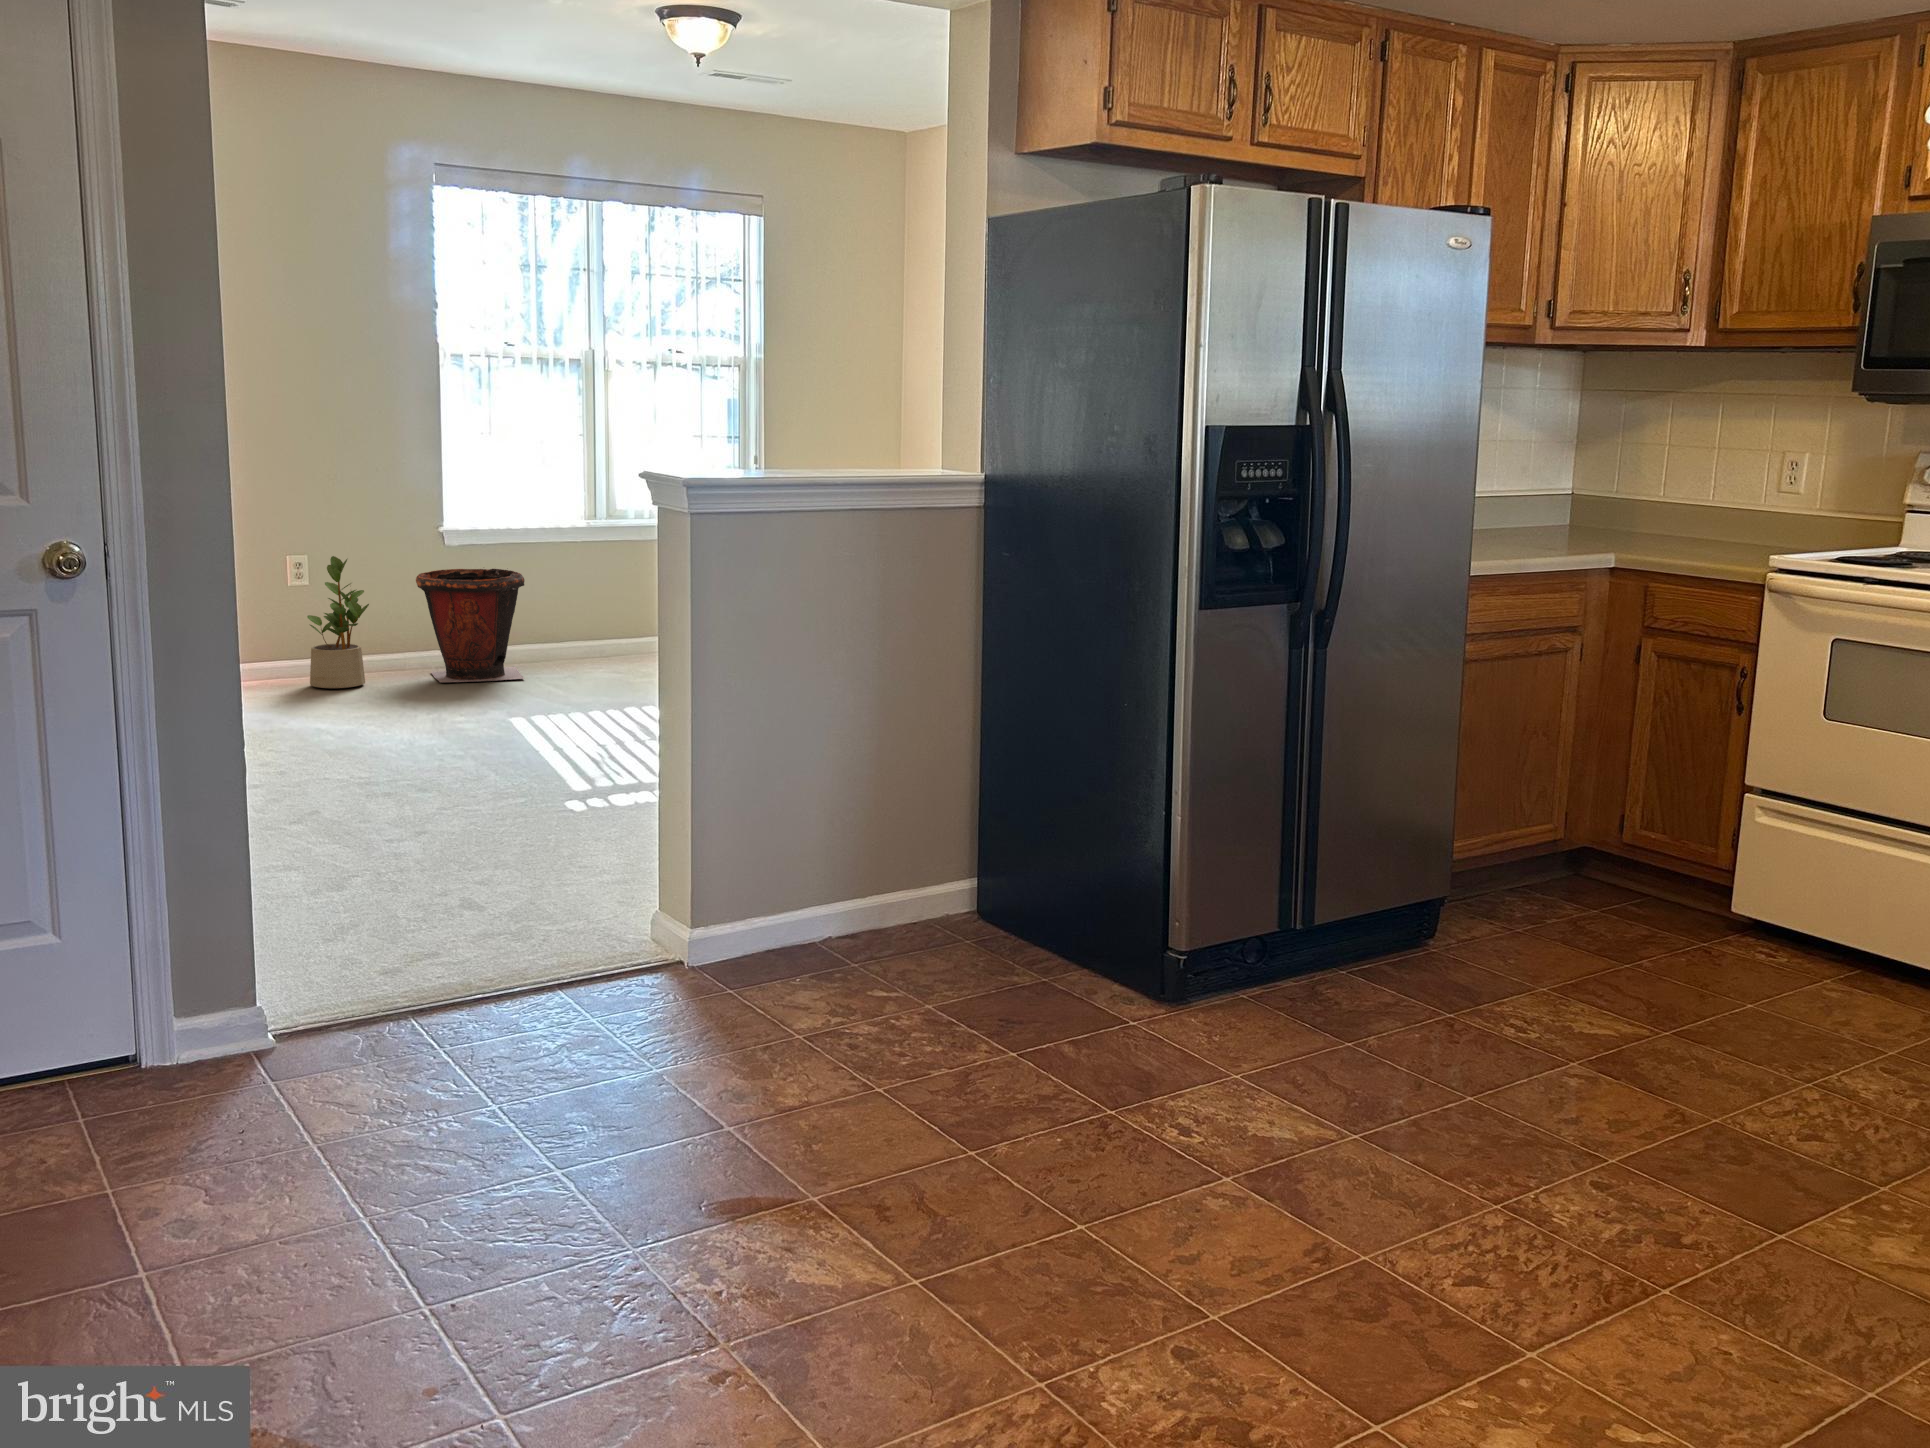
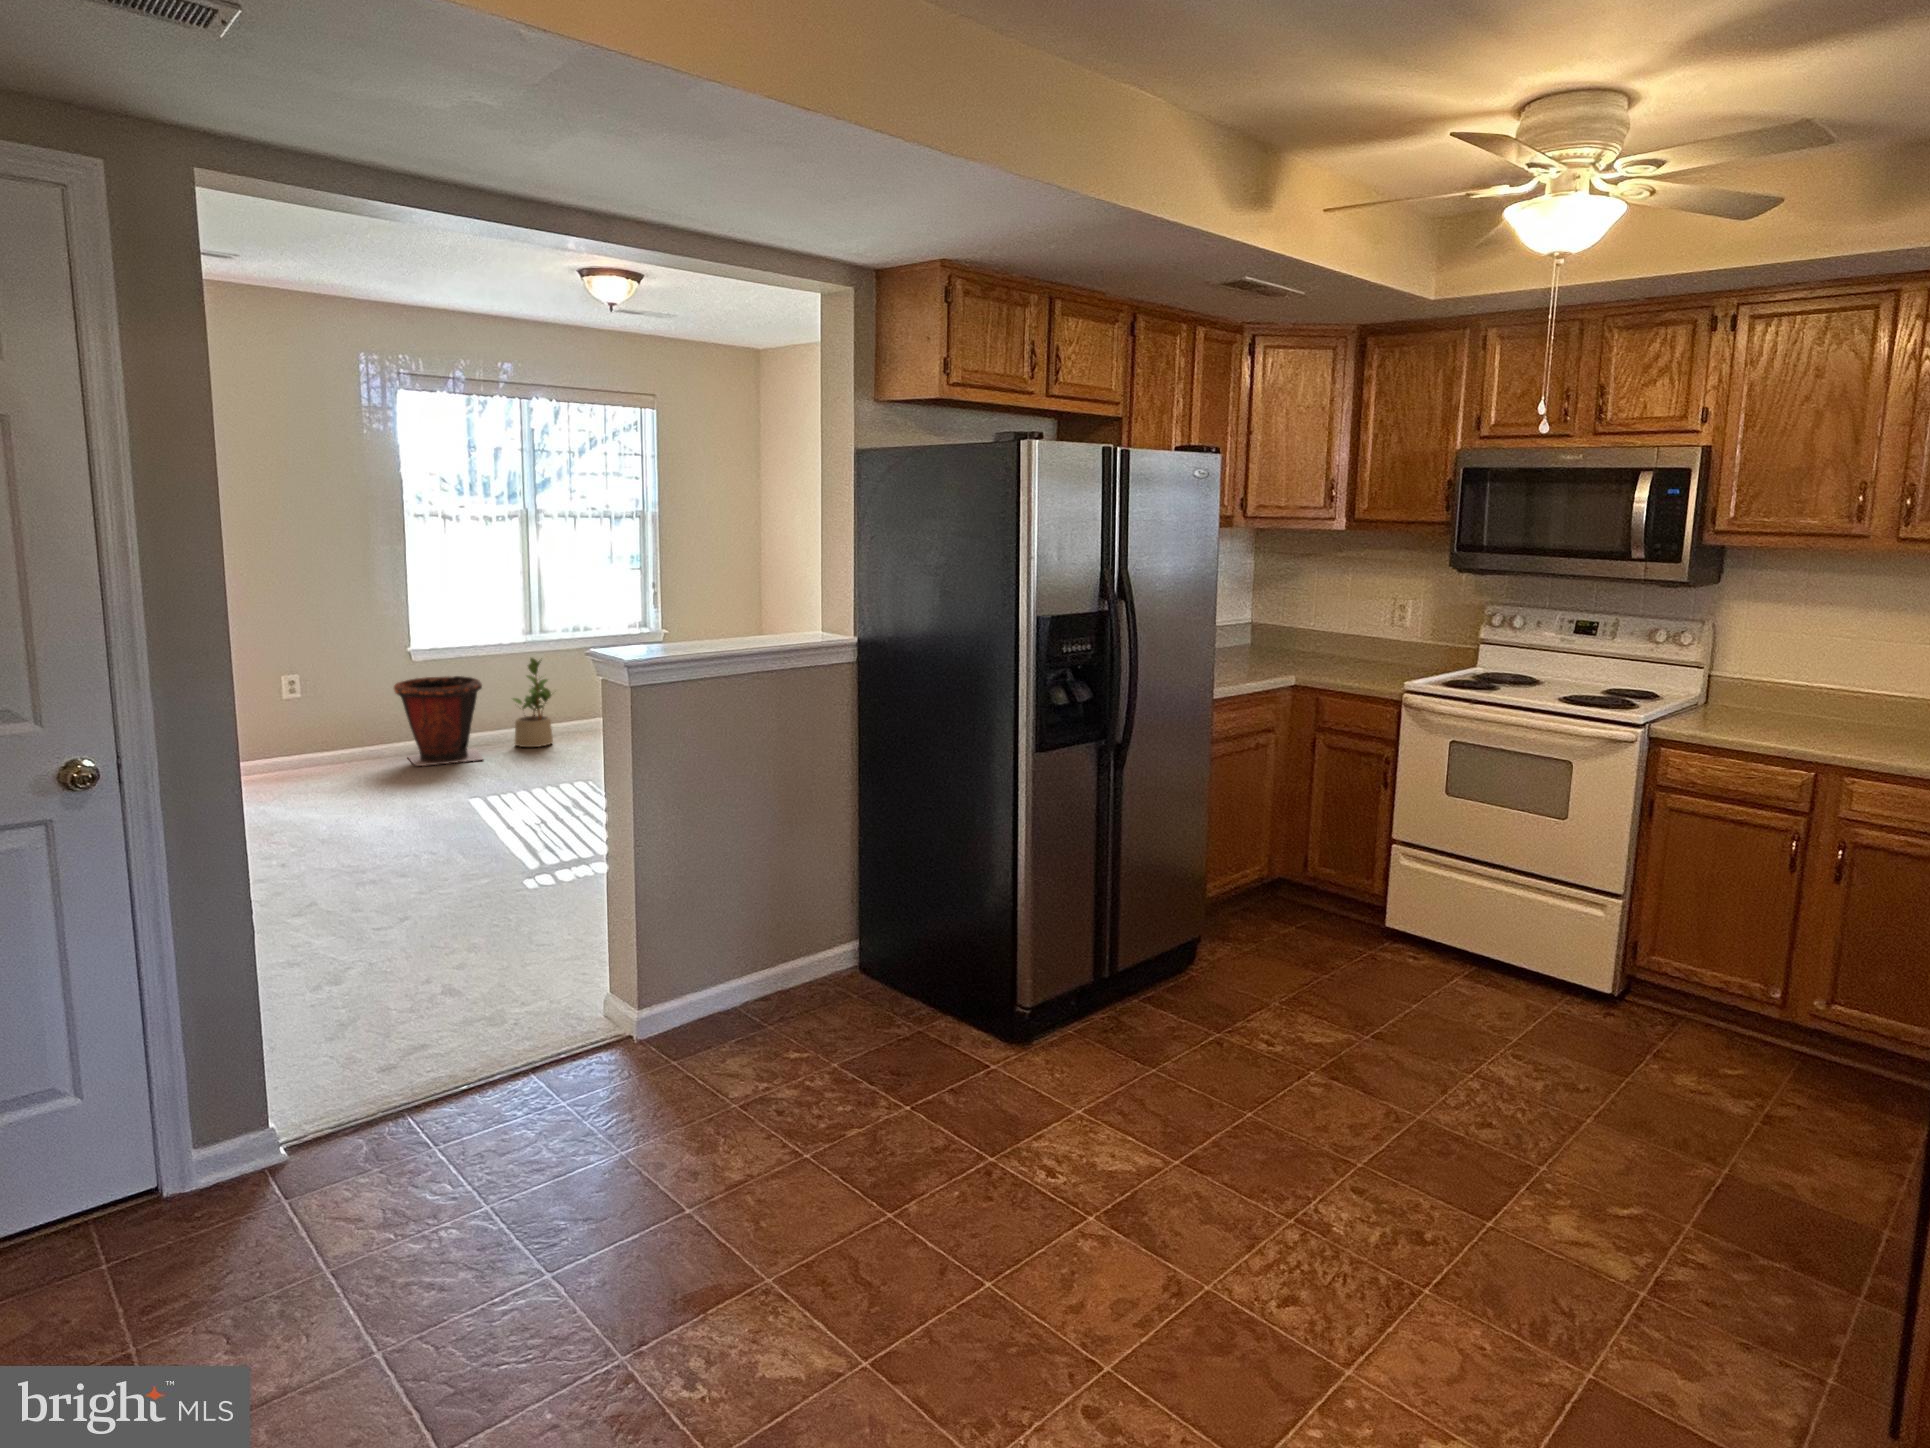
potted plant: present [307,556,369,688] -> present [513,658,553,747]

